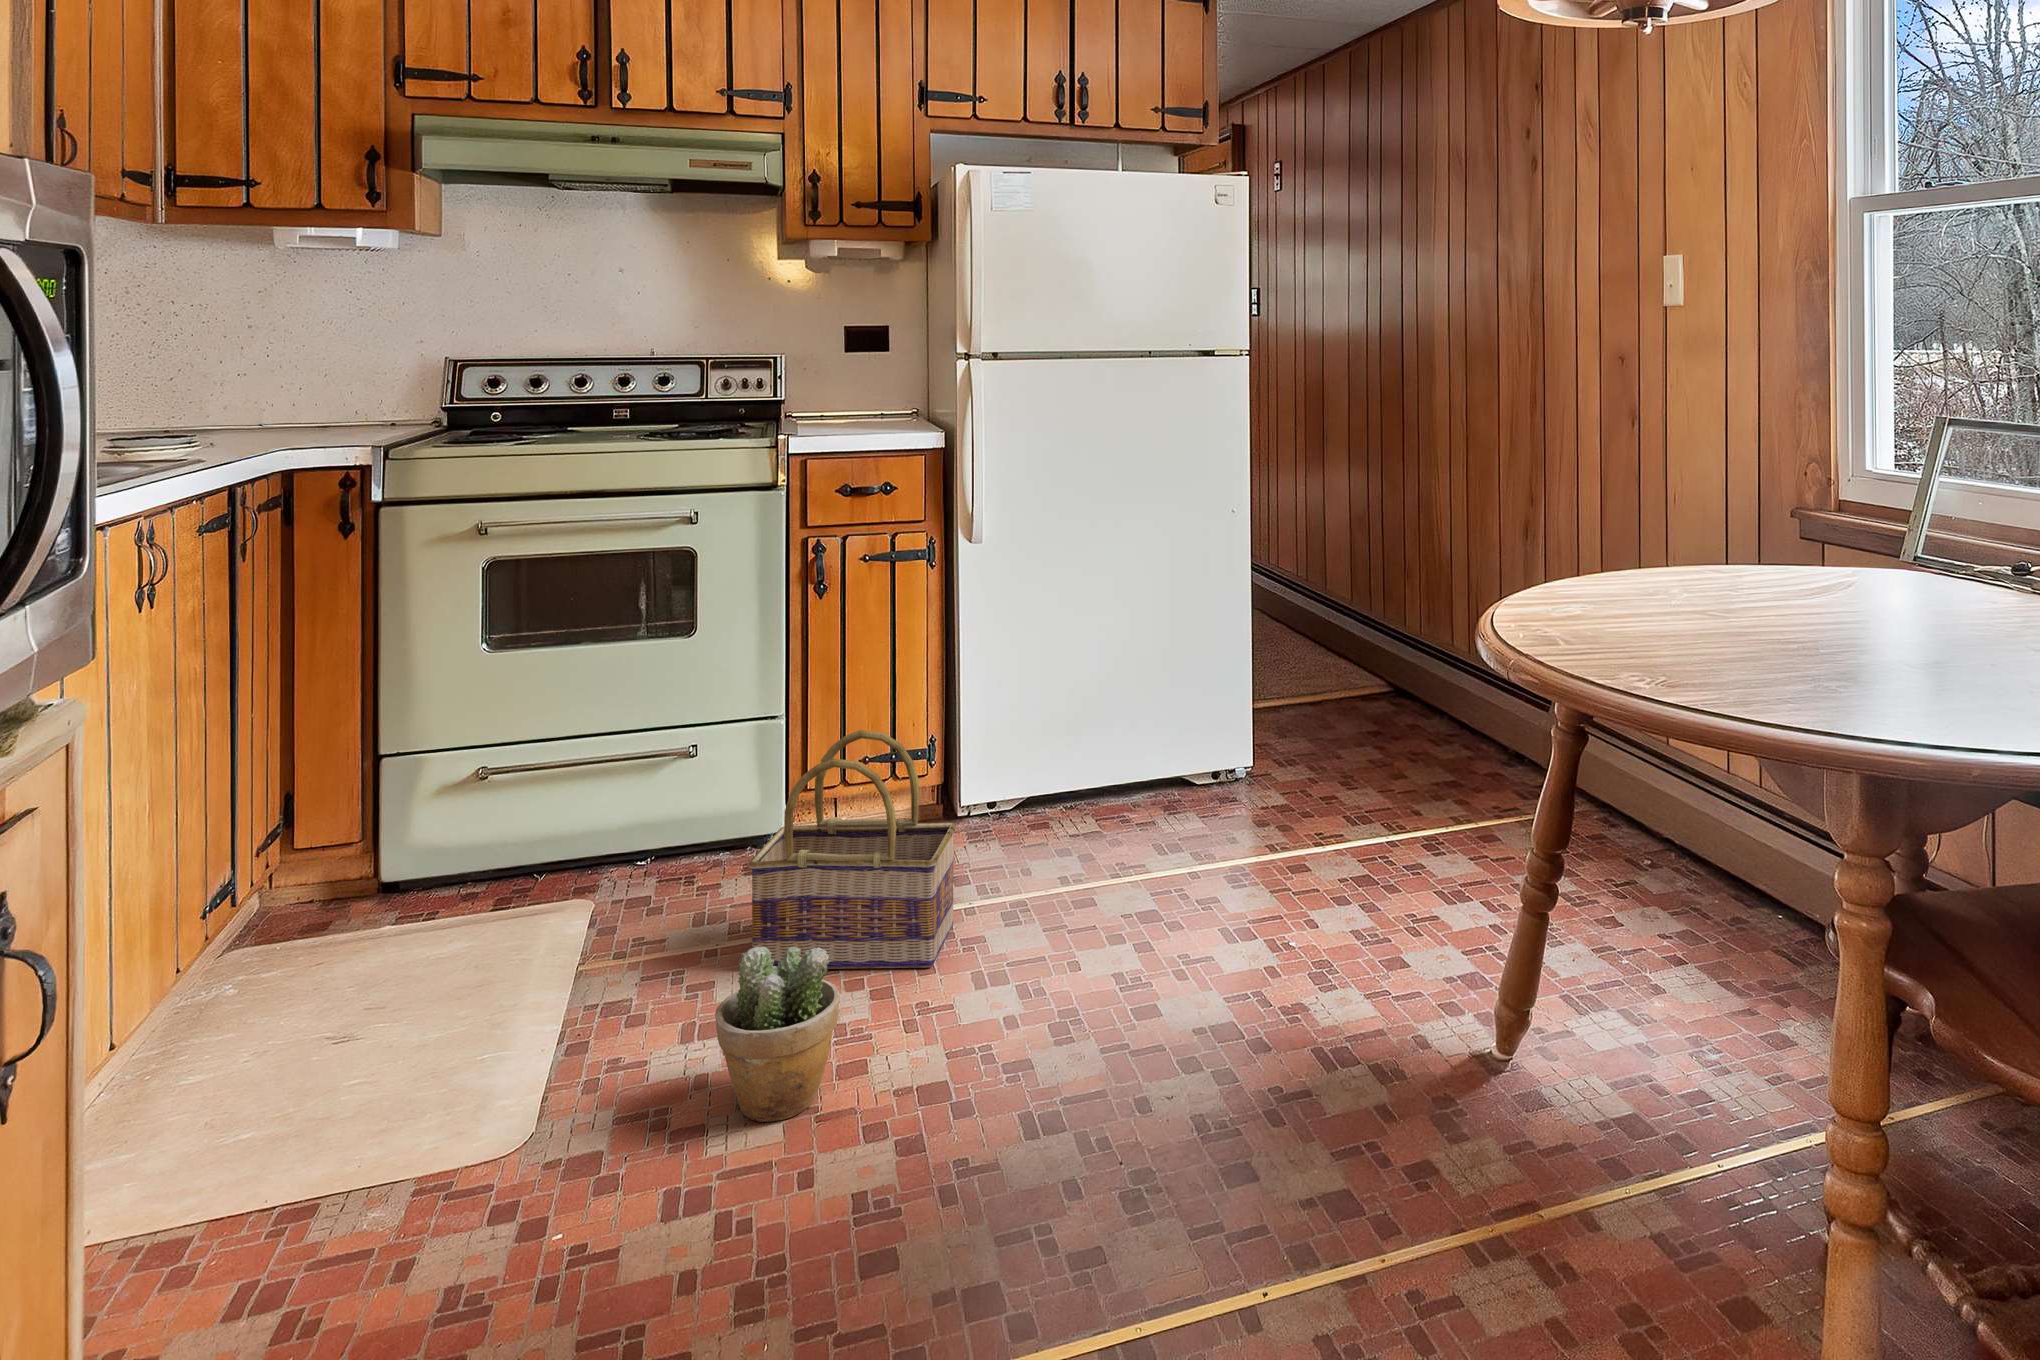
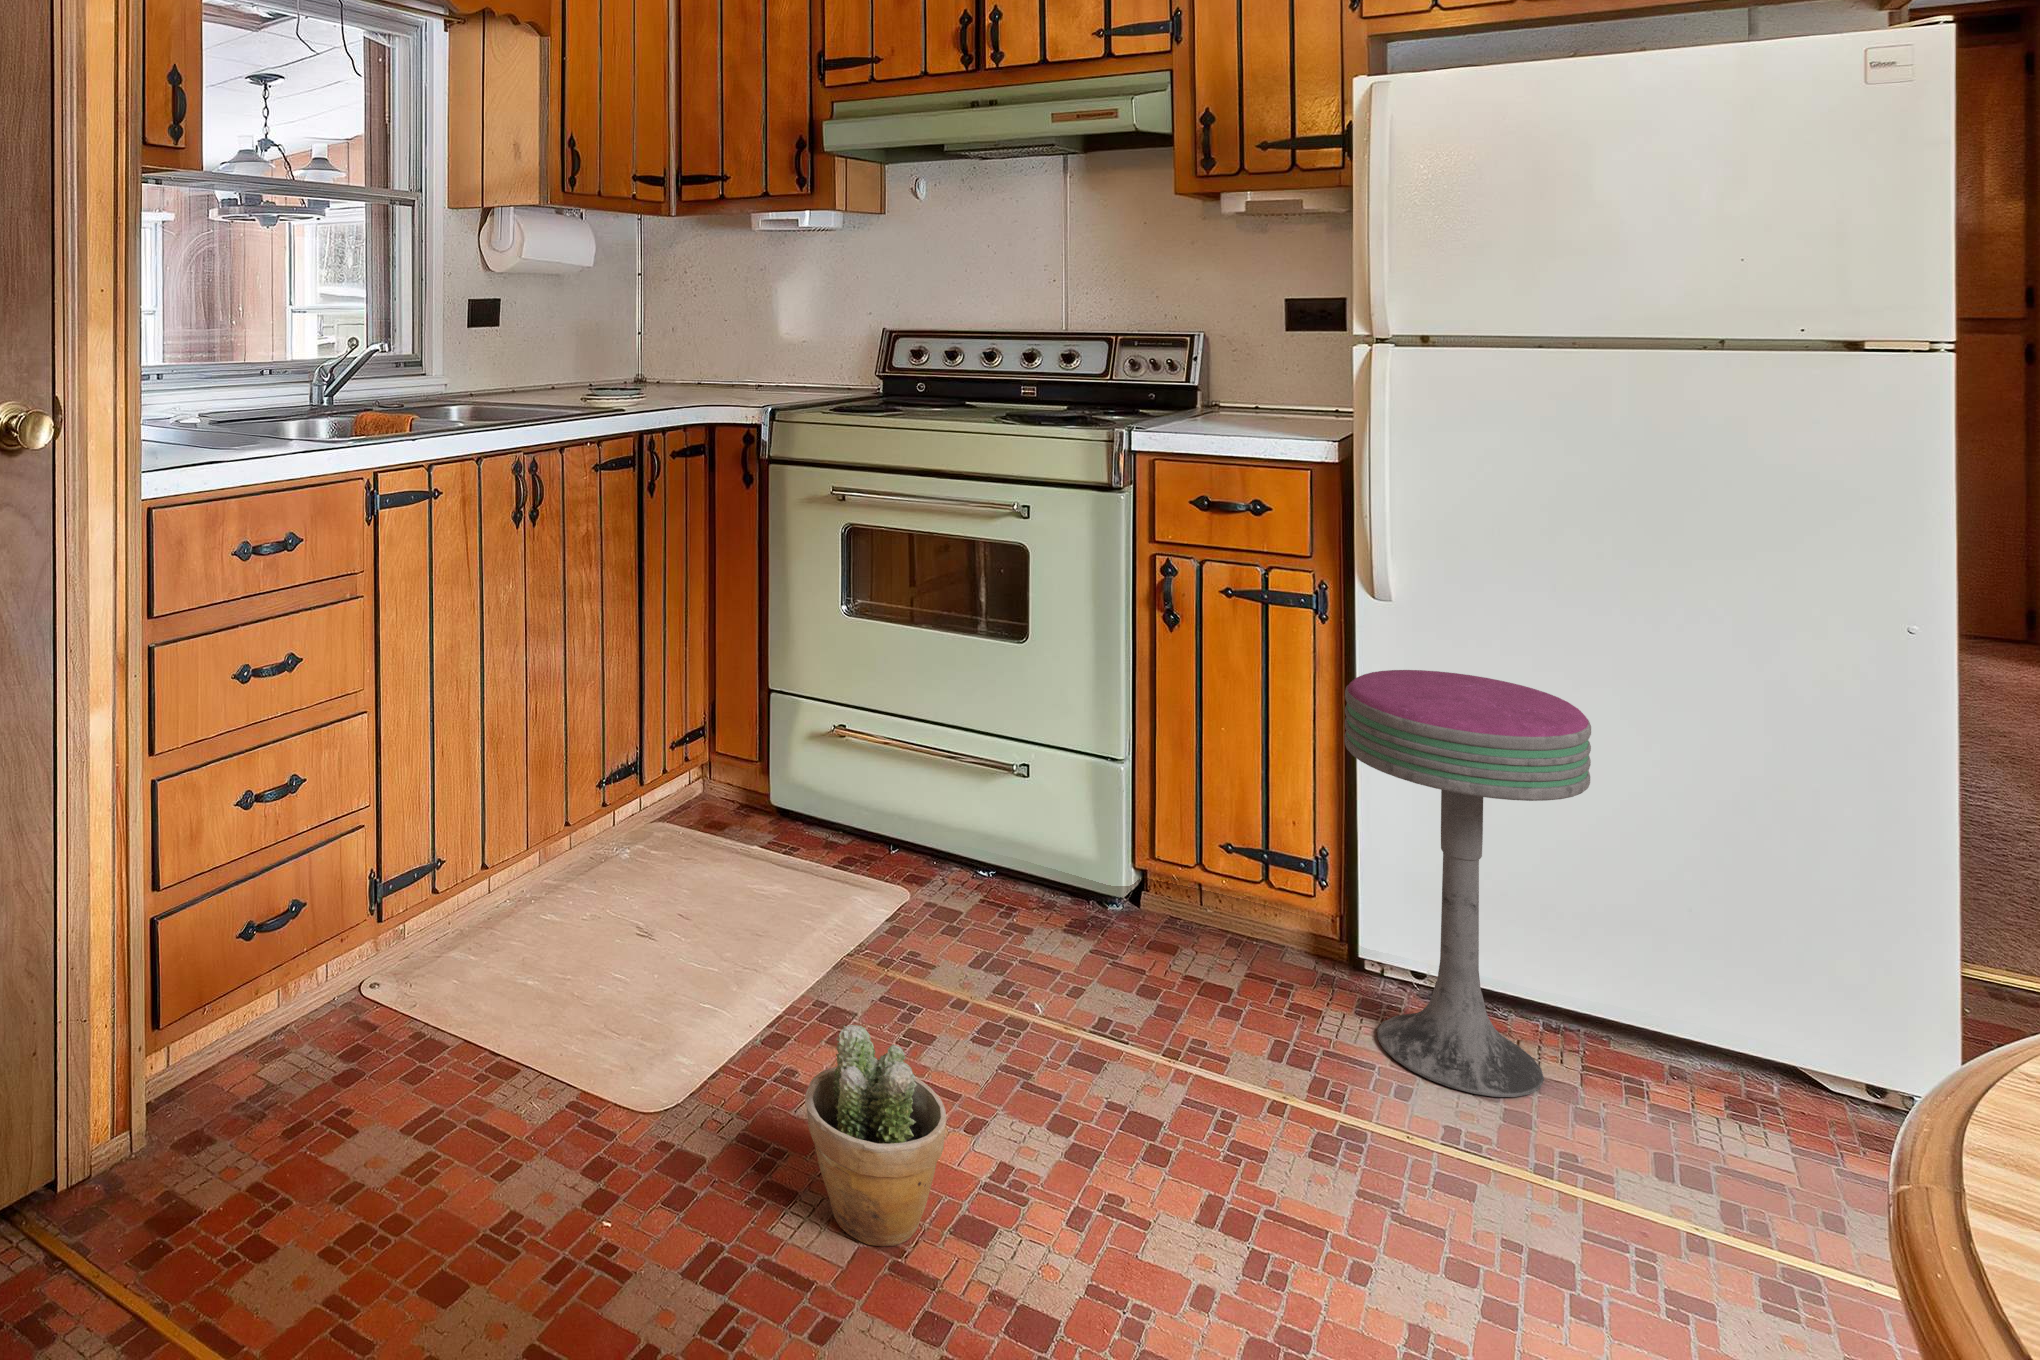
bar stool: none [973,584,1111,860] -> present [1344,670,1591,1097]
basket: present [749,730,956,969] -> none [970,809,1240,1153]

